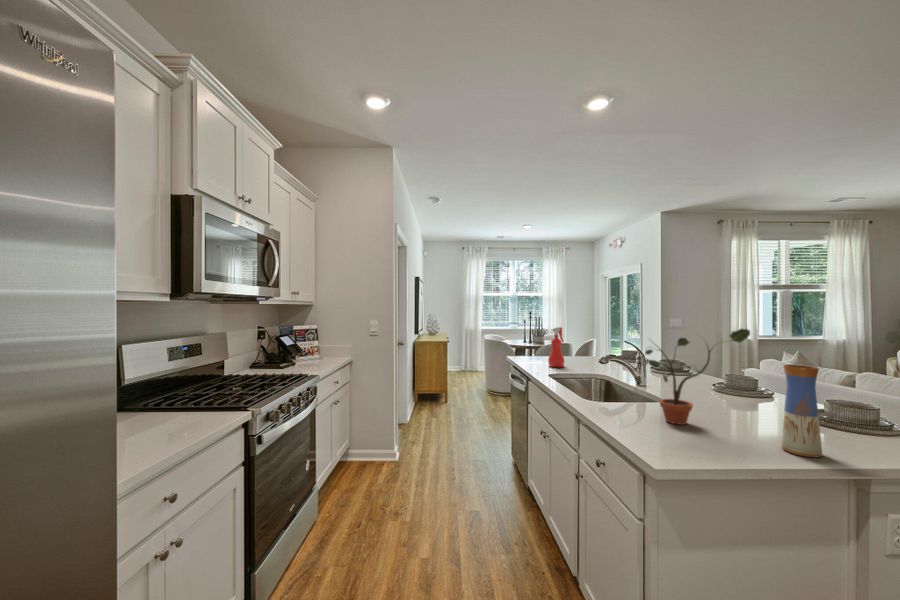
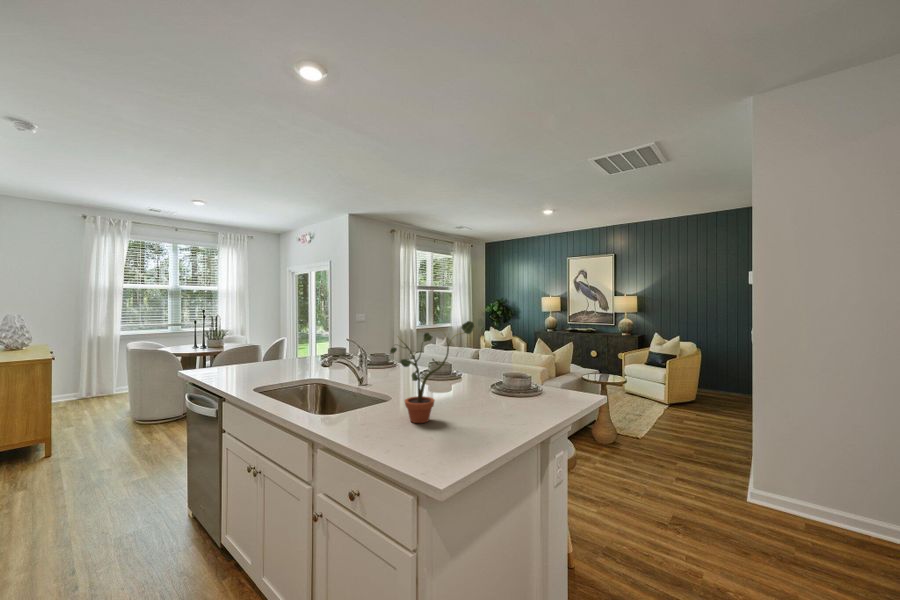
spray bottle: present [548,327,565,367] -> none [248,328,270,378]
vase: present [782,364,822,457] -> none [506,350,532,428]

